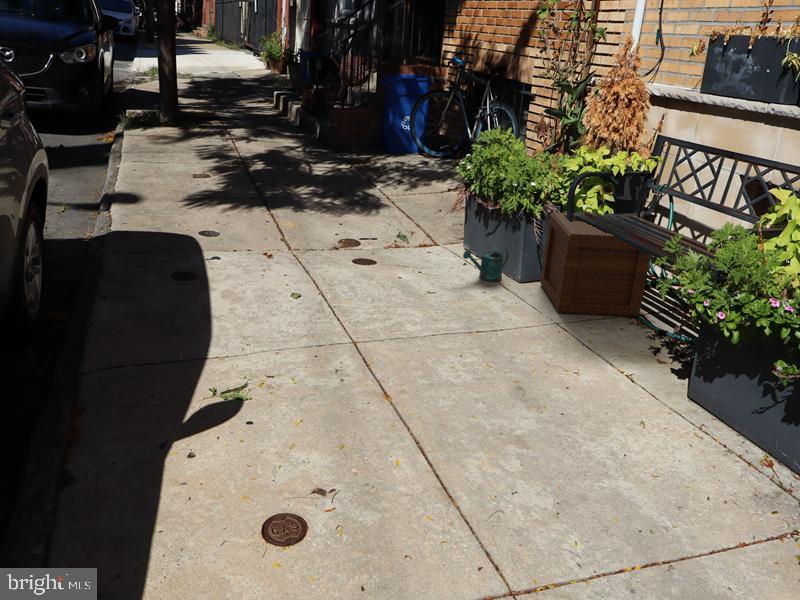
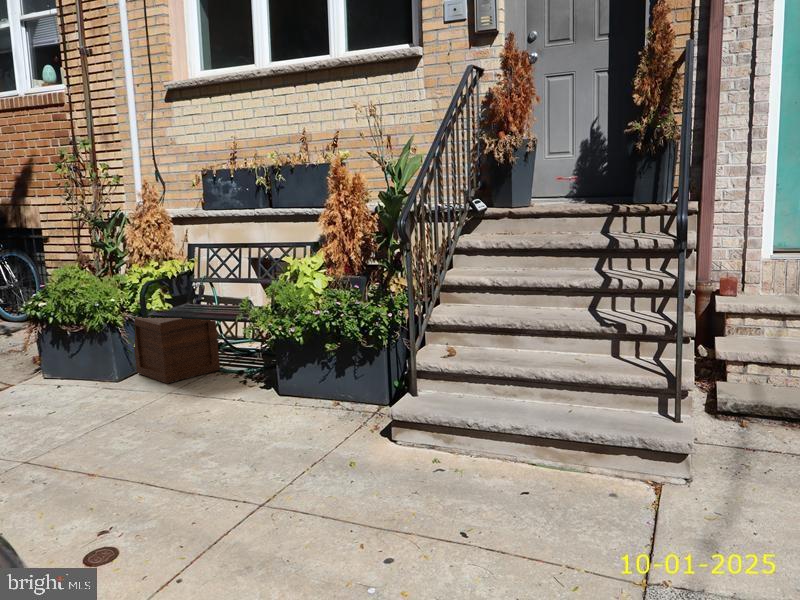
watering can: present [463,247,508,281] -> none [72,354,106,383]

